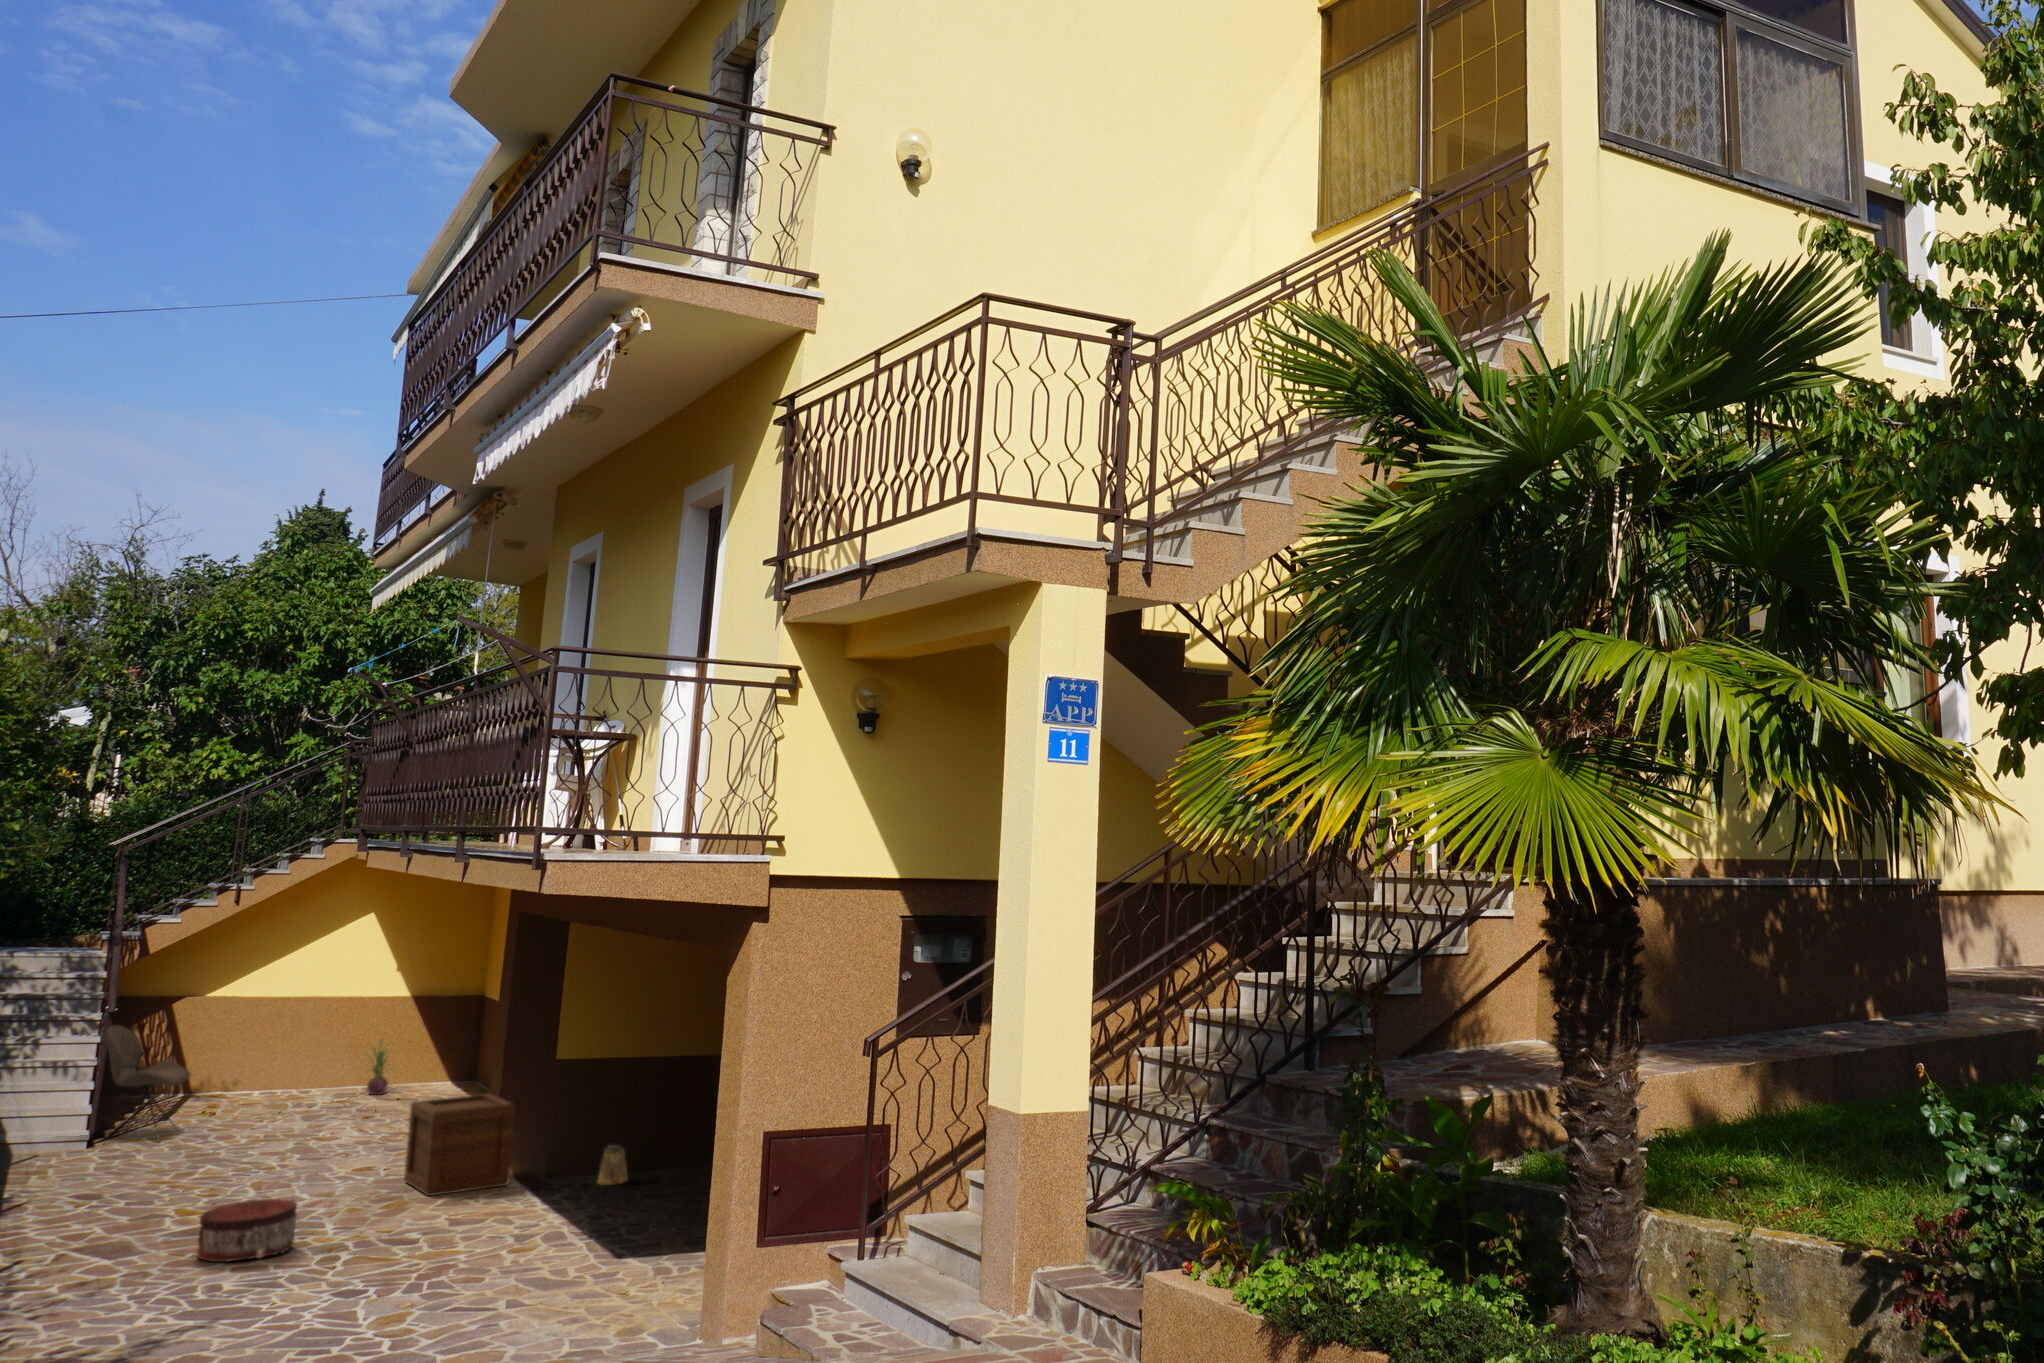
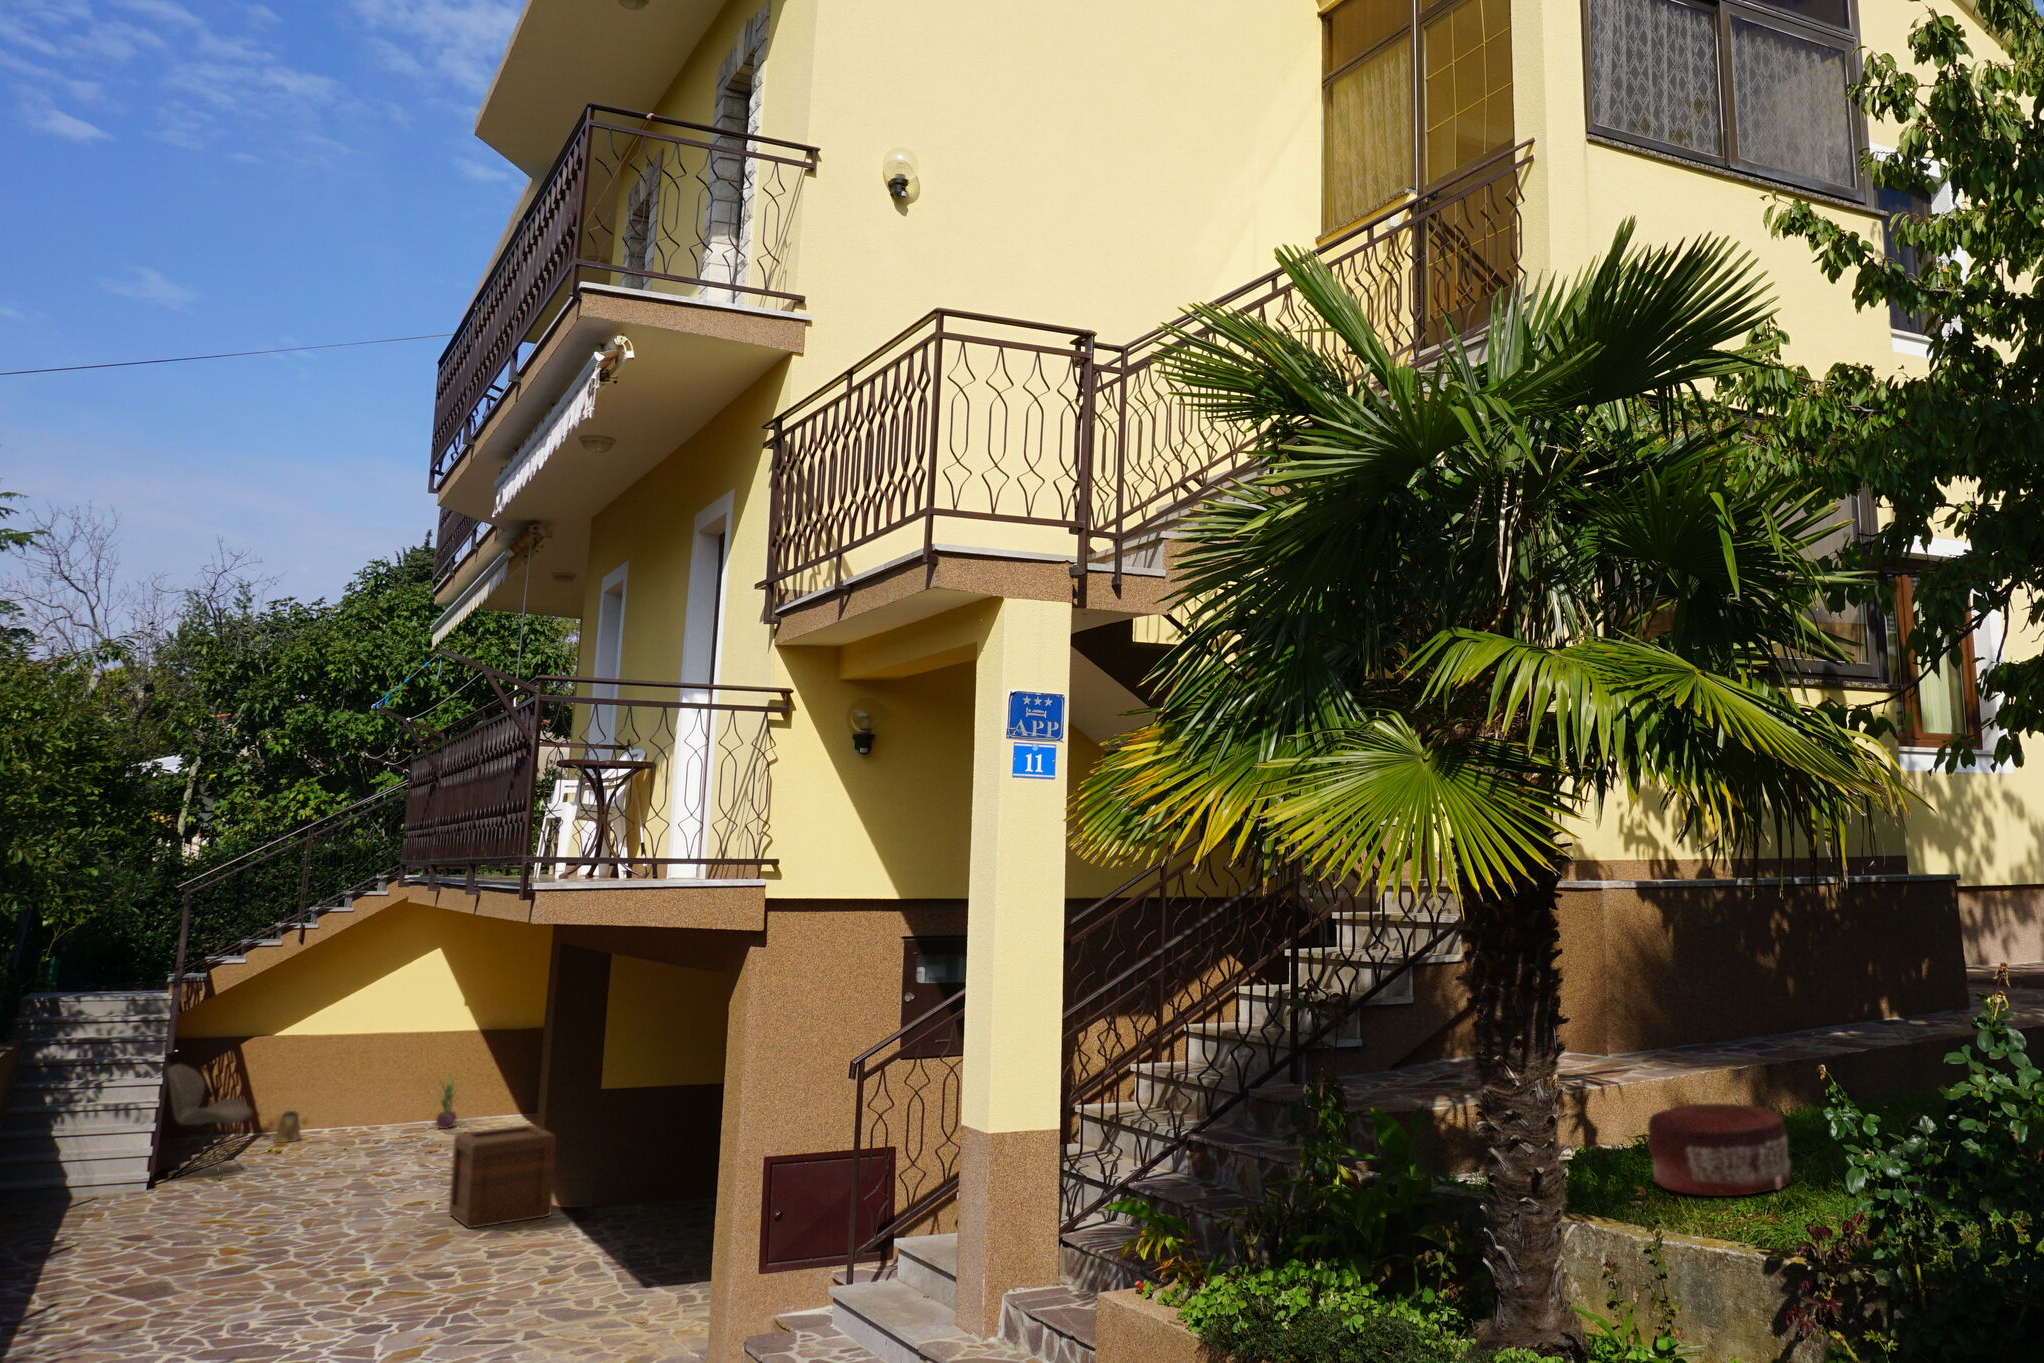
watering can: present [598,1145,627,1185] -> present [275,1111,301,1143]
pouf: present [197,1199,297,1262] -> present [1648,1103,1795,1196]

